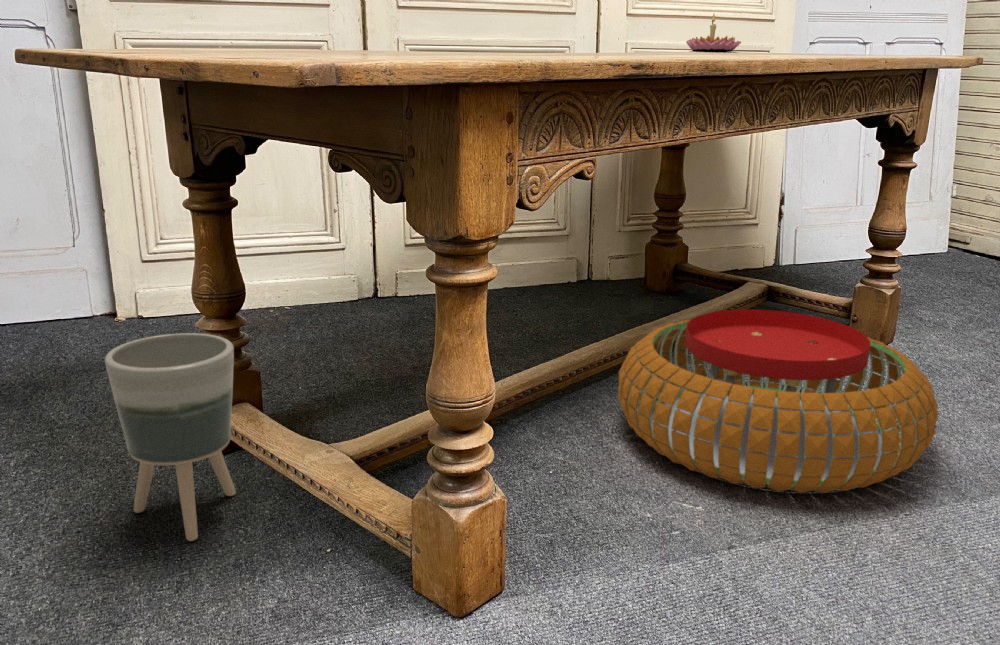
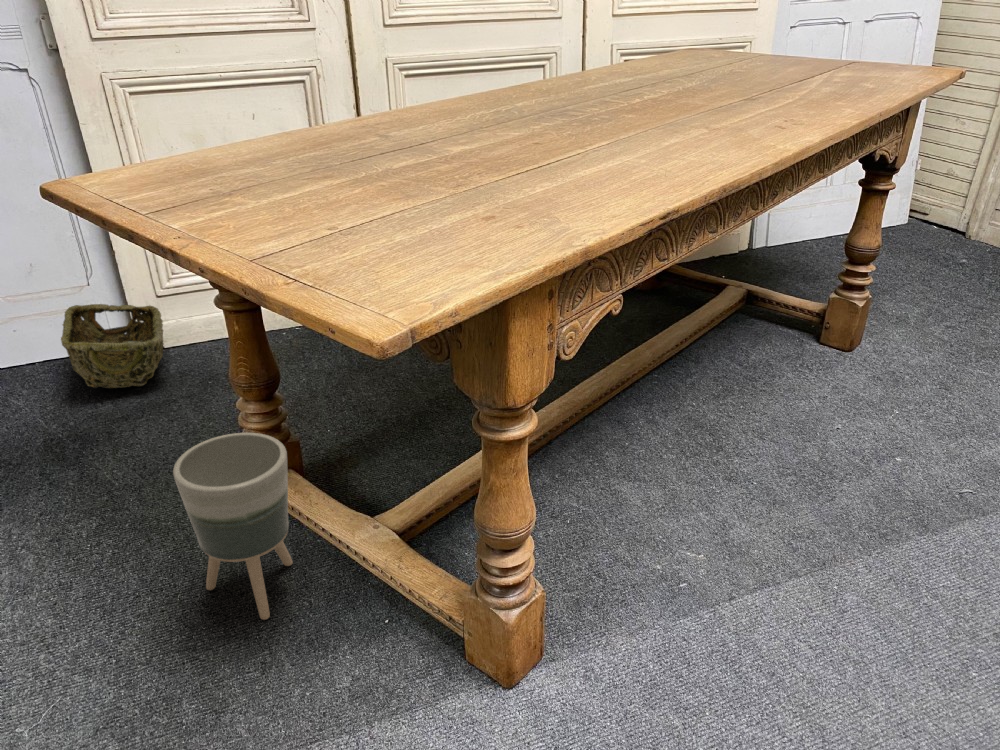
candle holder: present [686,14,741,52] -> none [671,14,726,54]
woven basket: none [36,265,148,344] -> present [61,304,164,388]
pouf: present [618,309,939,493] -> none [622,349,908,535]

